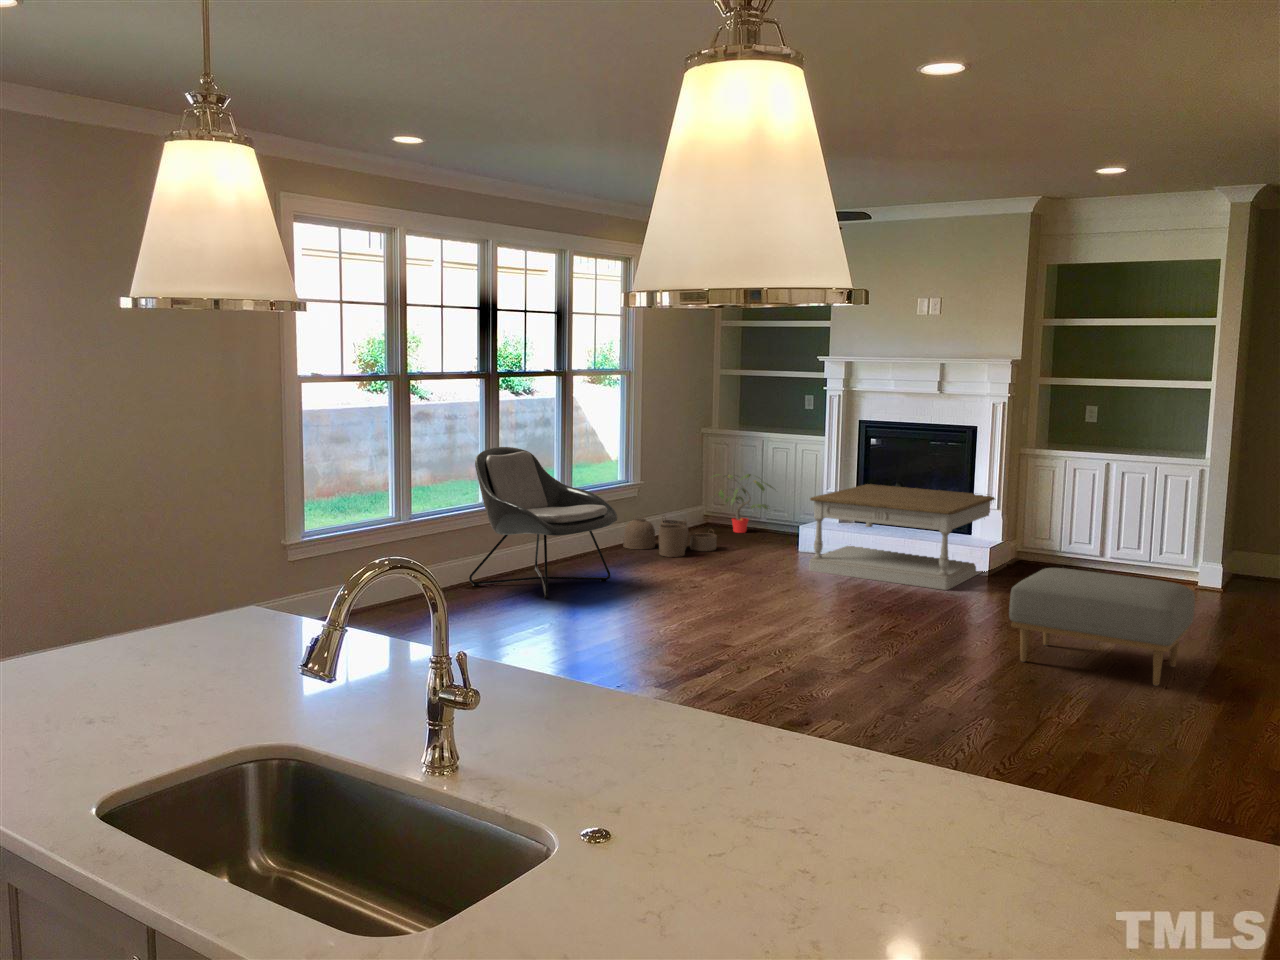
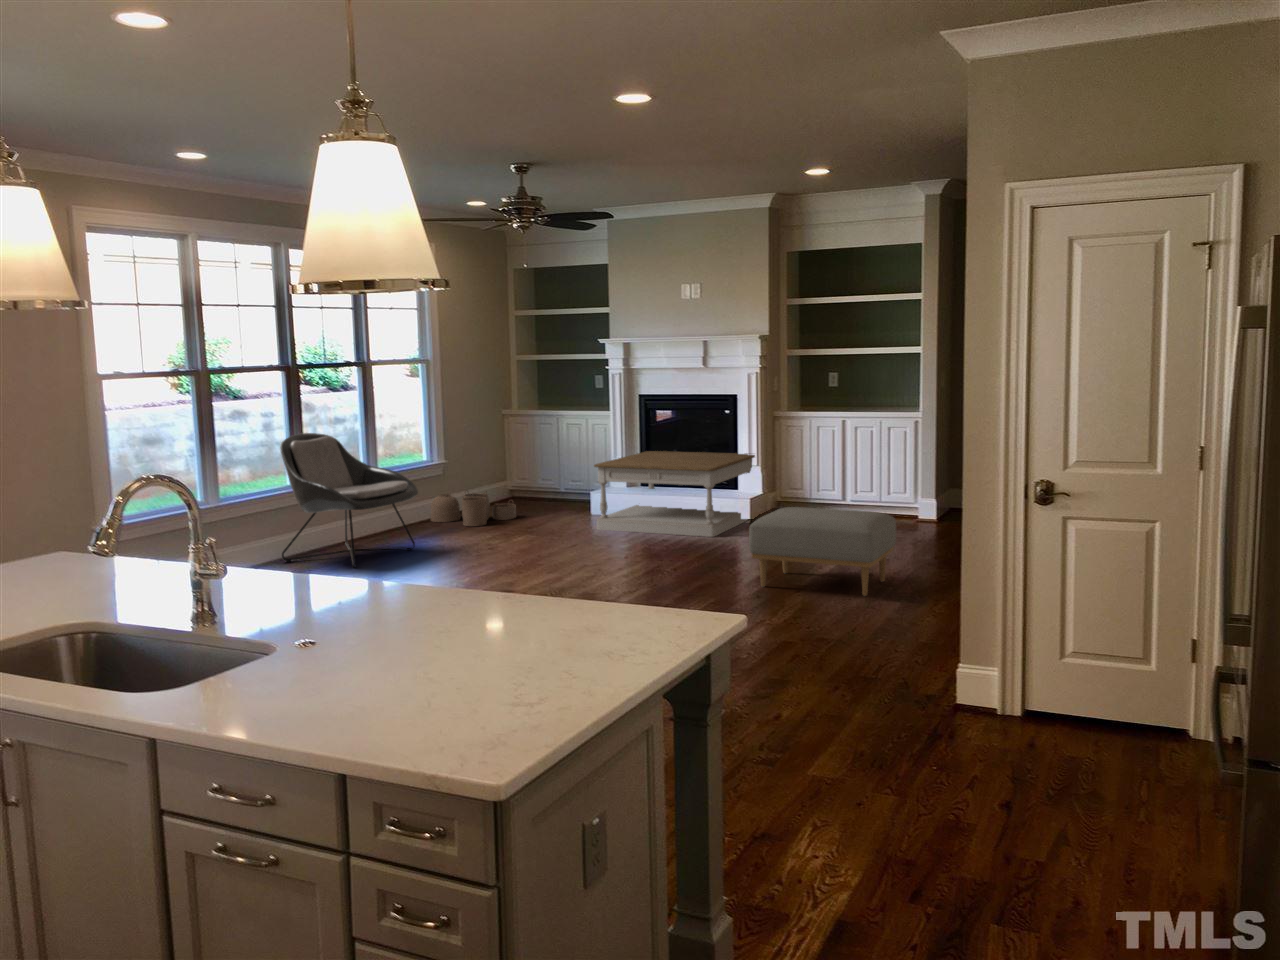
potted plant: present [714,474,773,533] -> none [509,448,573,503]

